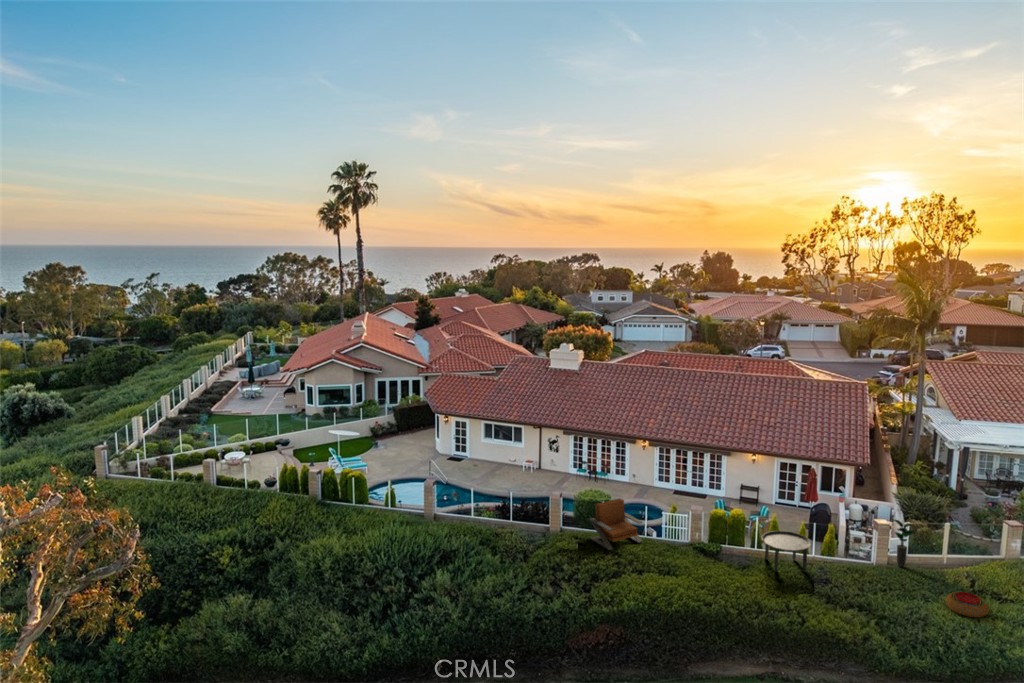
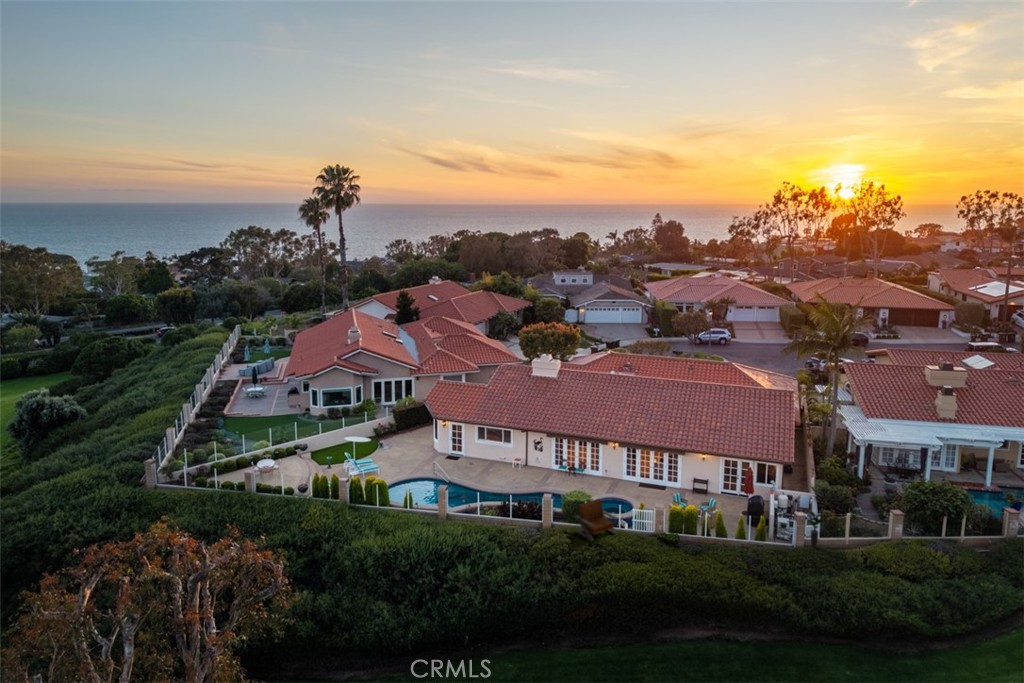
round table: present [762,531,811,572] -> none [709,522,746,556]
pouf: present [946,592,989,617] -> none [842,567,873,586]

